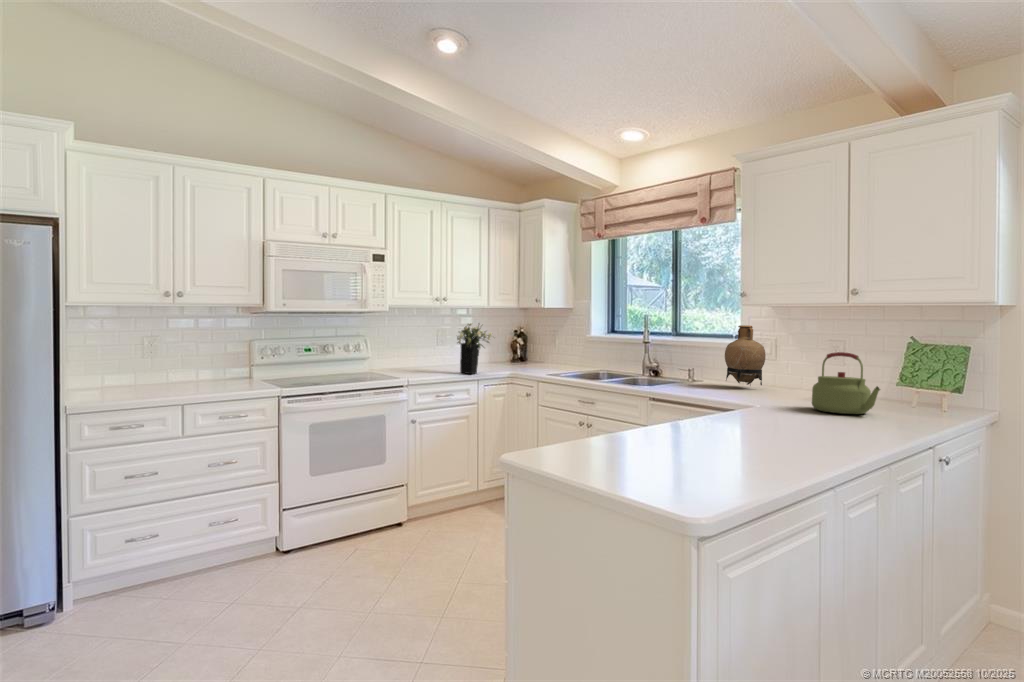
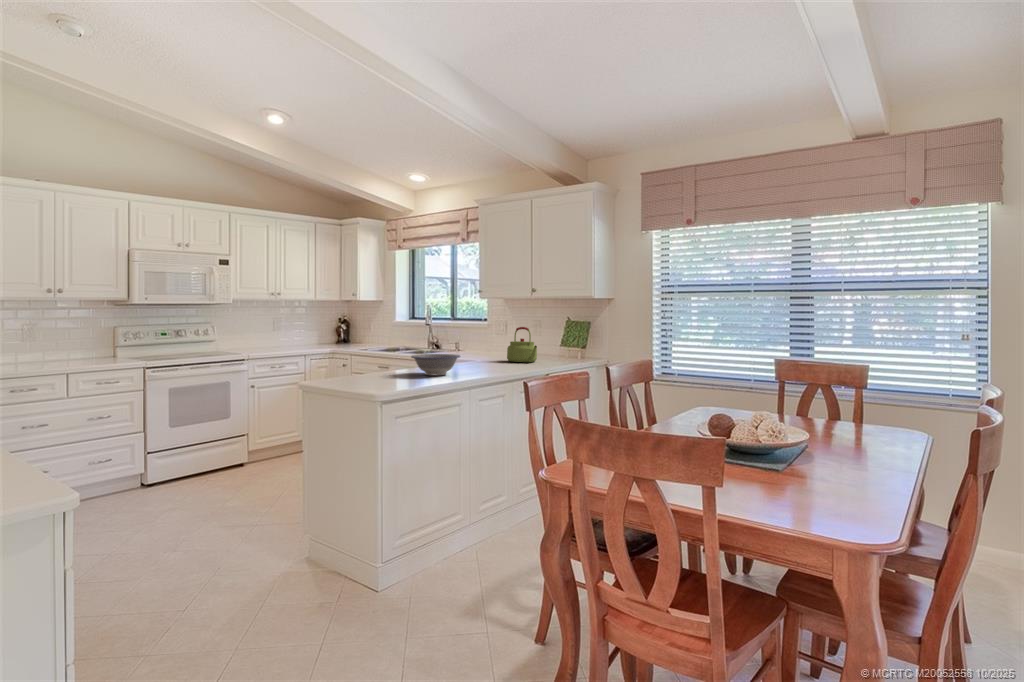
flower arrangement: present [457,323,492,374] -> none [285,312,319,351]
vase: present [725,325,766,385] -> none [475,312,500,353]
bowl: none [691,404,792,450] -> present [411,354,460,375]

